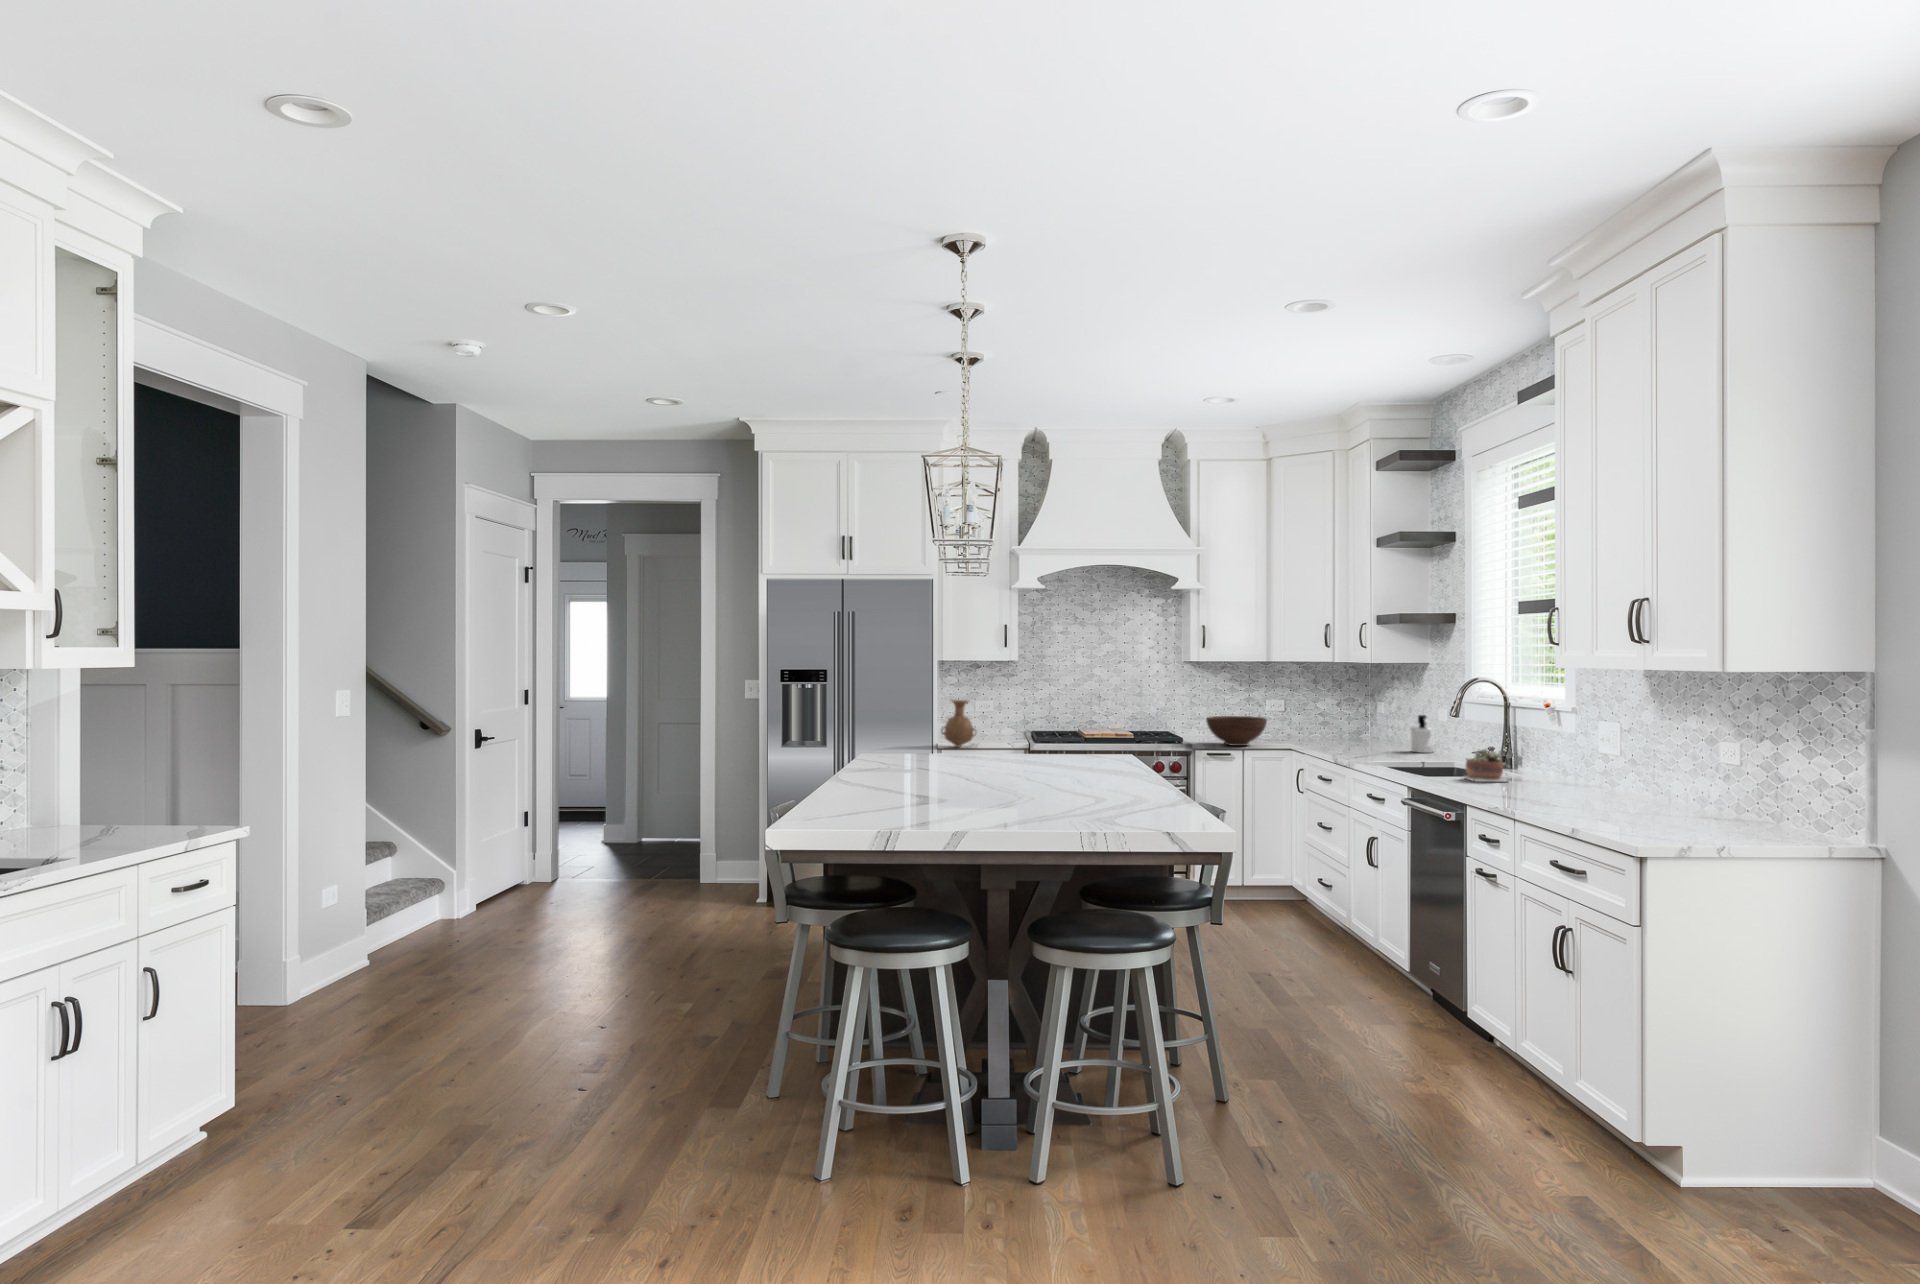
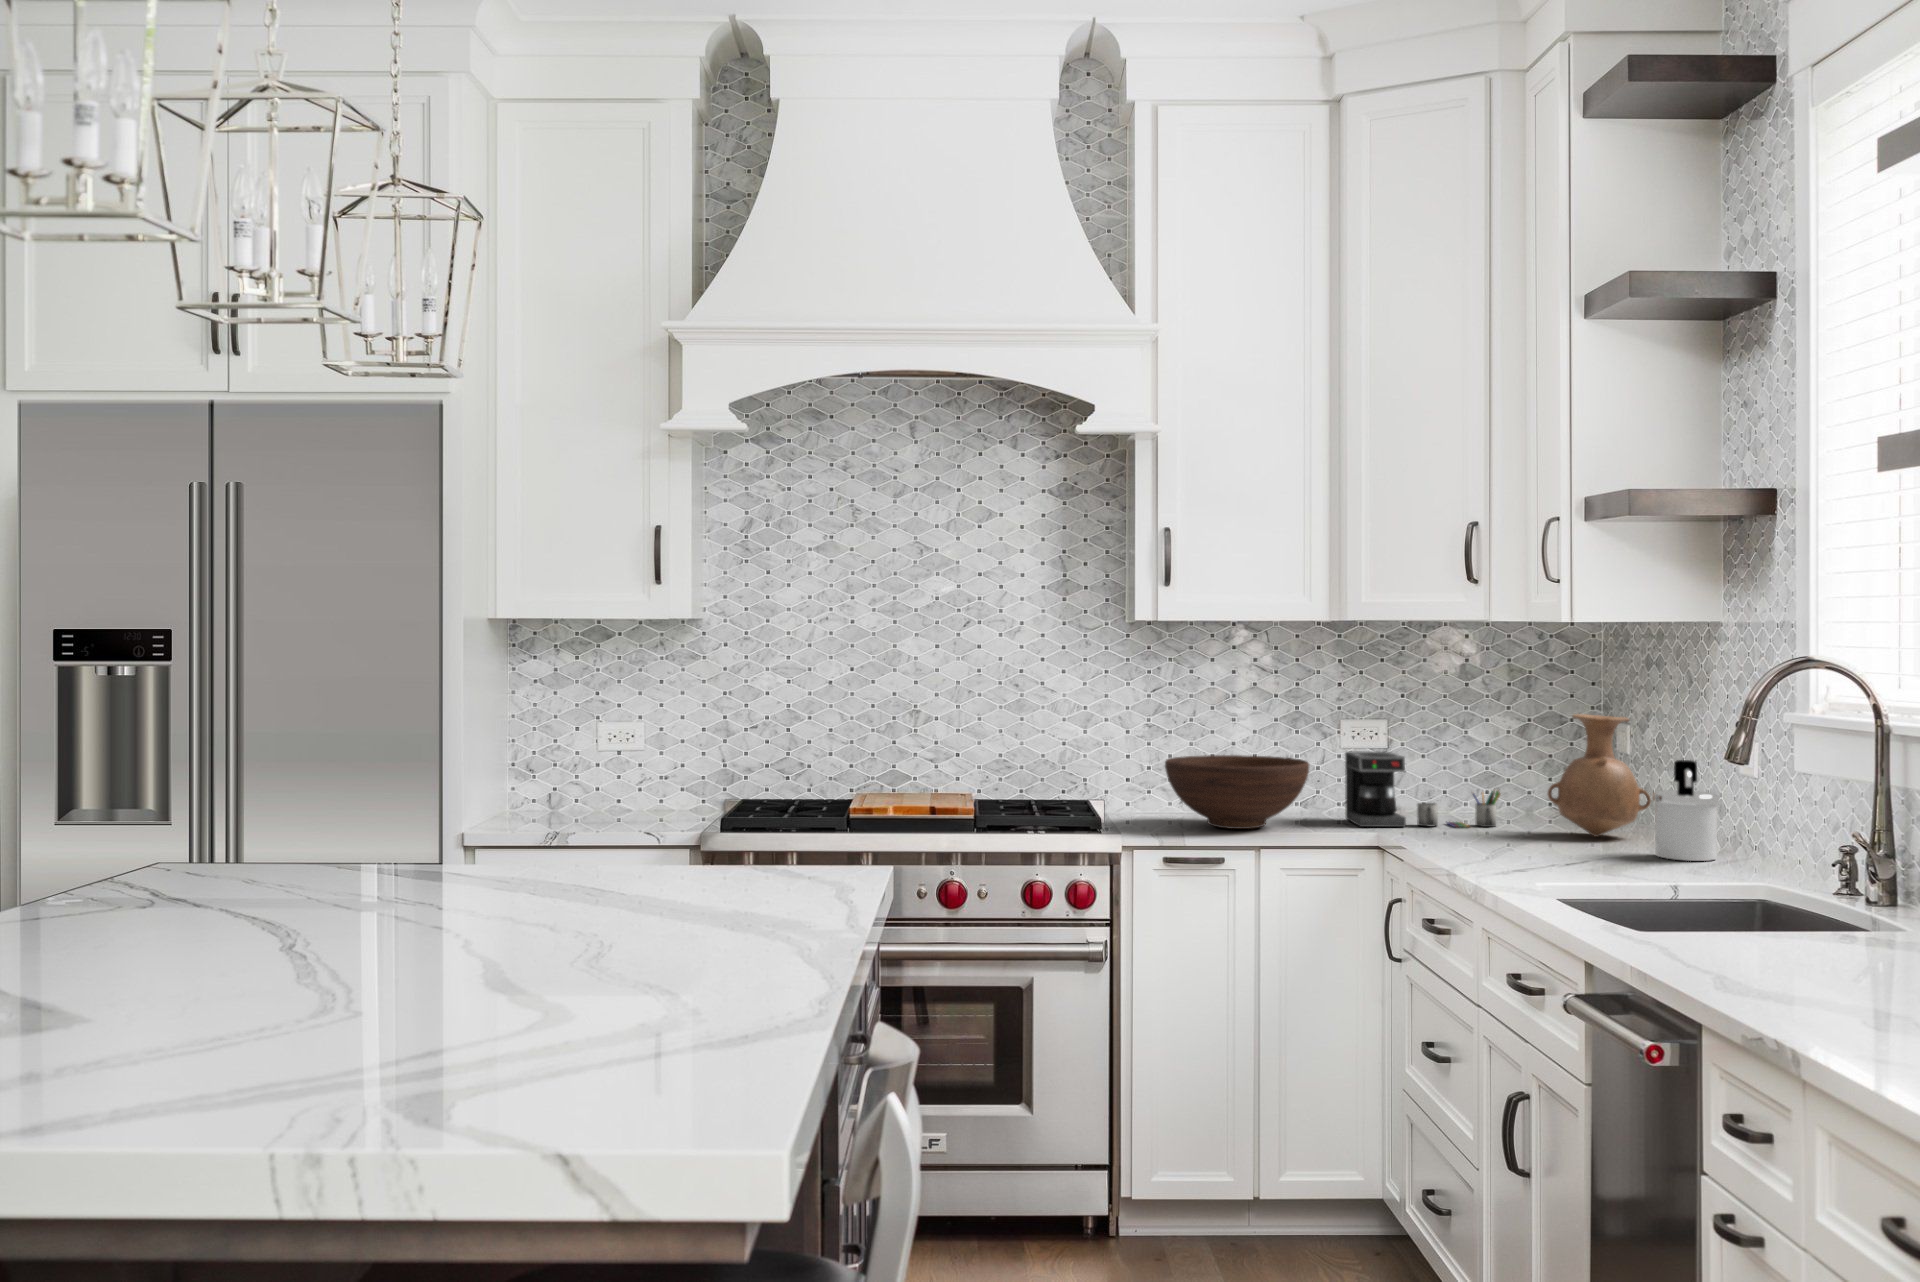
vase: present [942,700,976,747] -> present [1548,714,1651,837]
coffee maker: none [1275,714,1340,744] -> present [1345,752,1500,827]
succulent plant: present [1464,749,1508,782] -> none [1717,869,1857,984]

